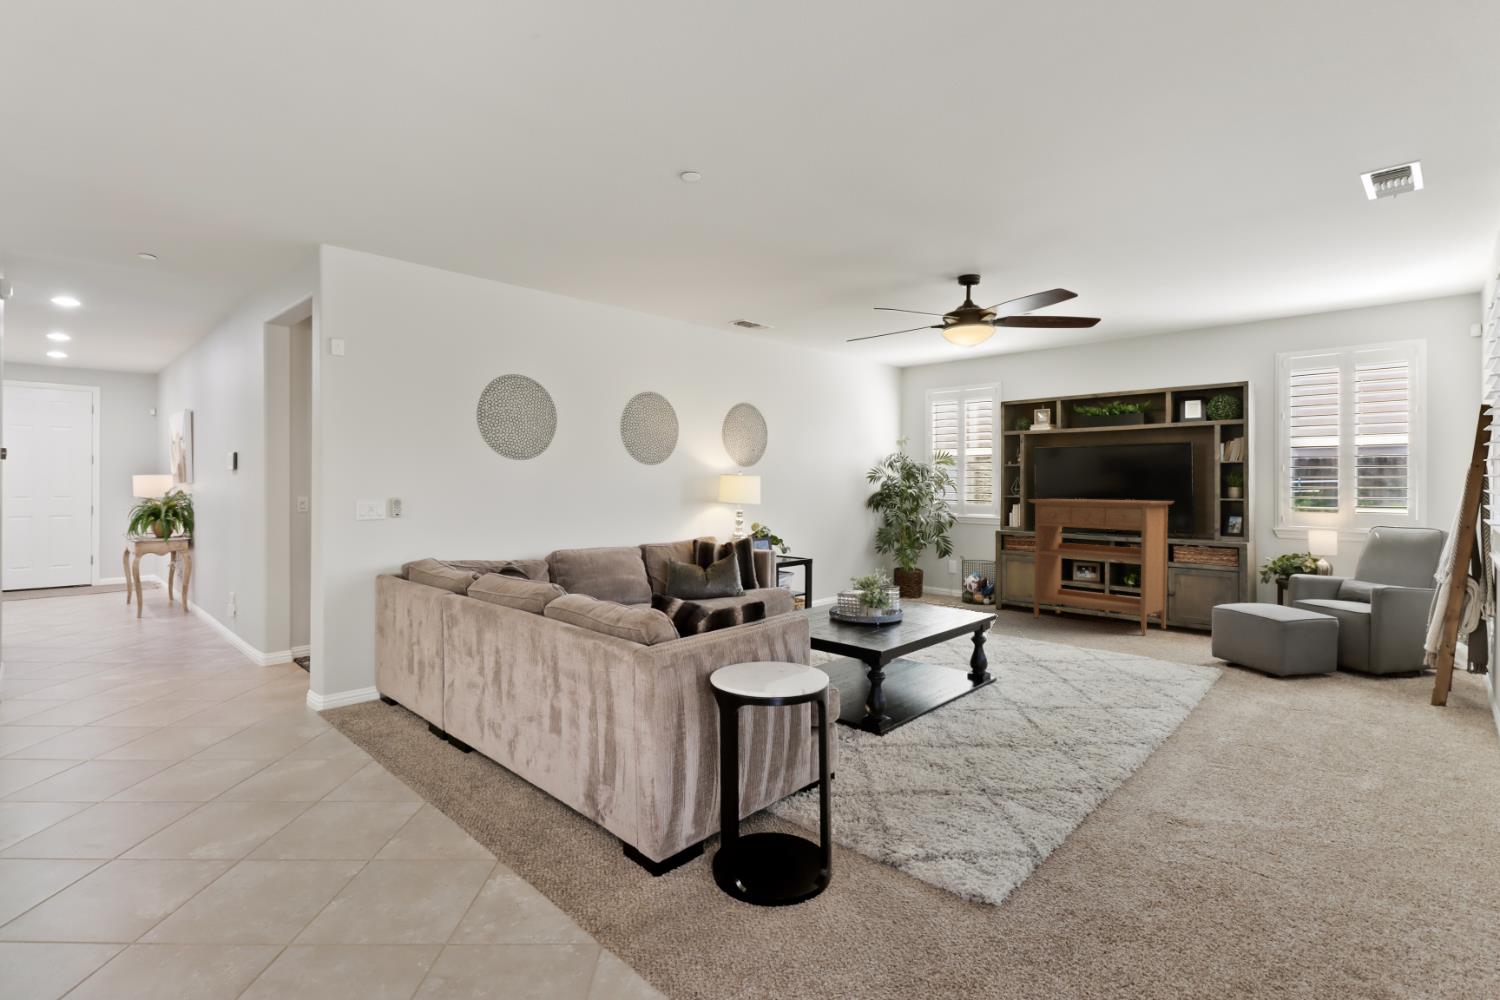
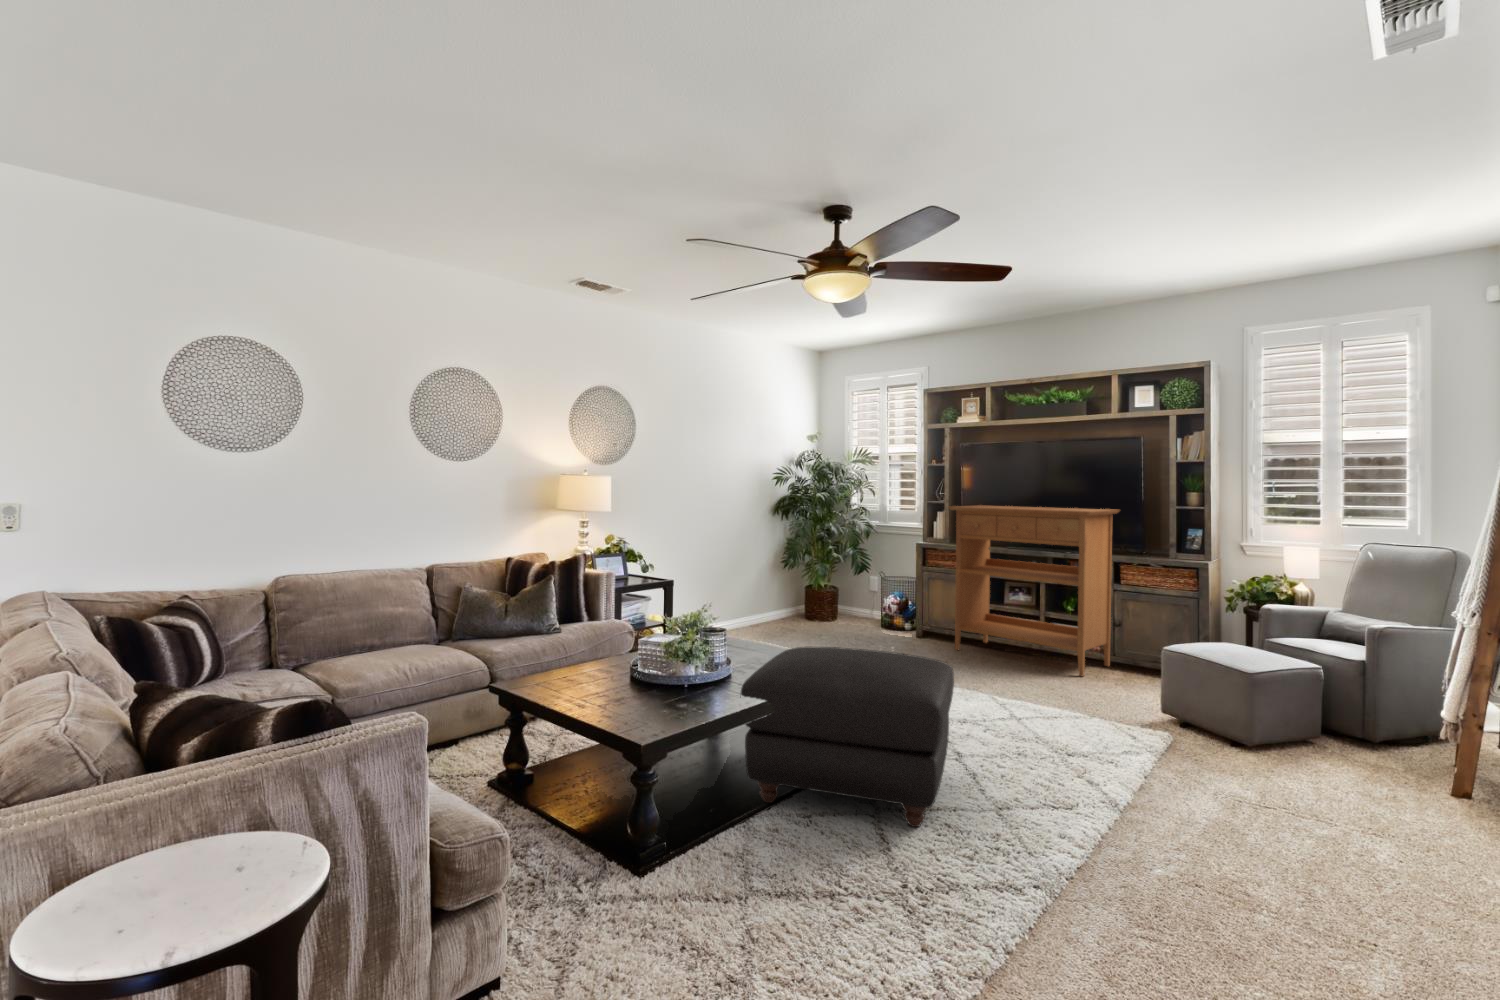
ottoman: none [919,600,1068,716] -> present [741,646,954,827]

